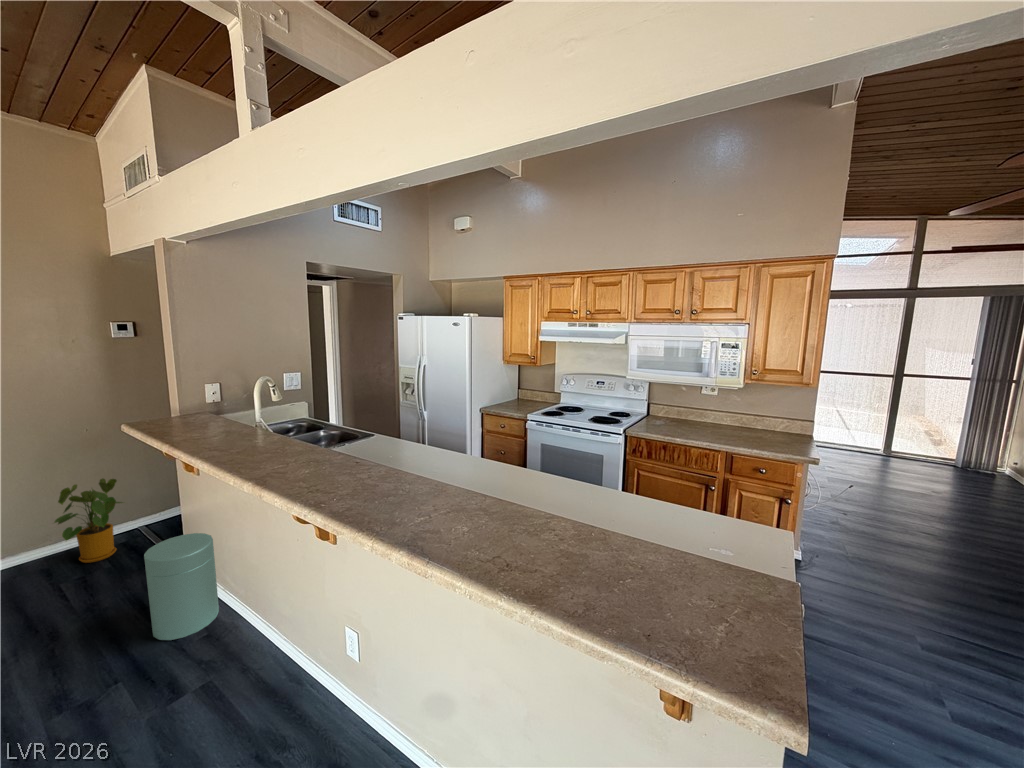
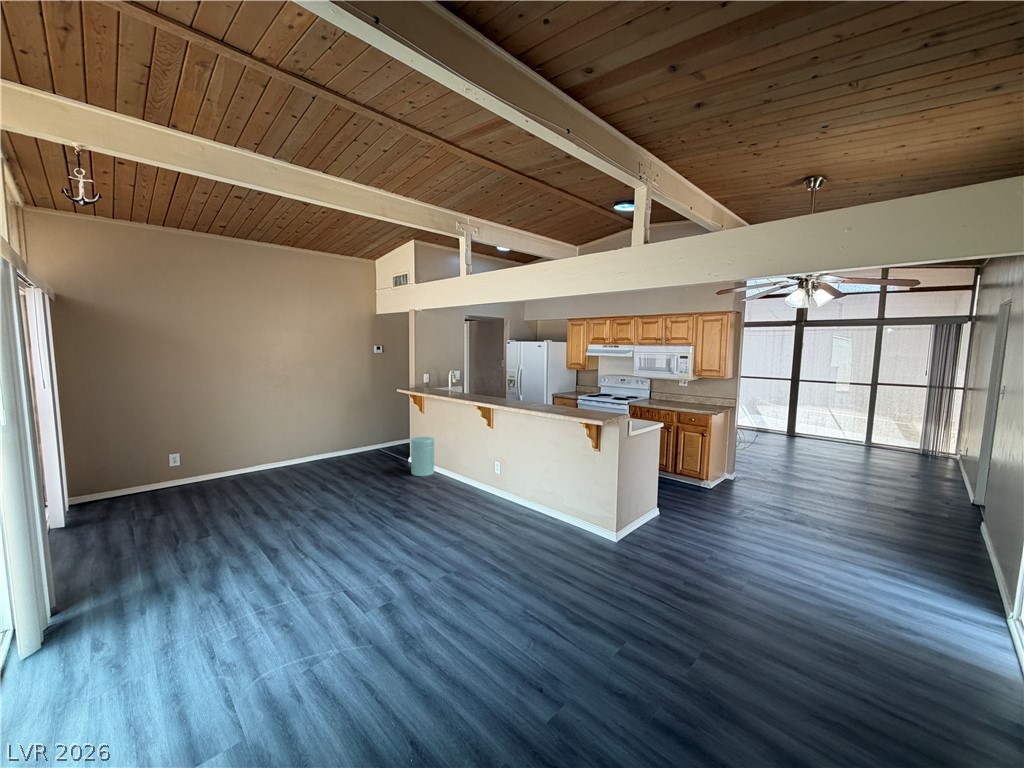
house plant: present [54,478,123,563] -> none [355,420,382,457]

